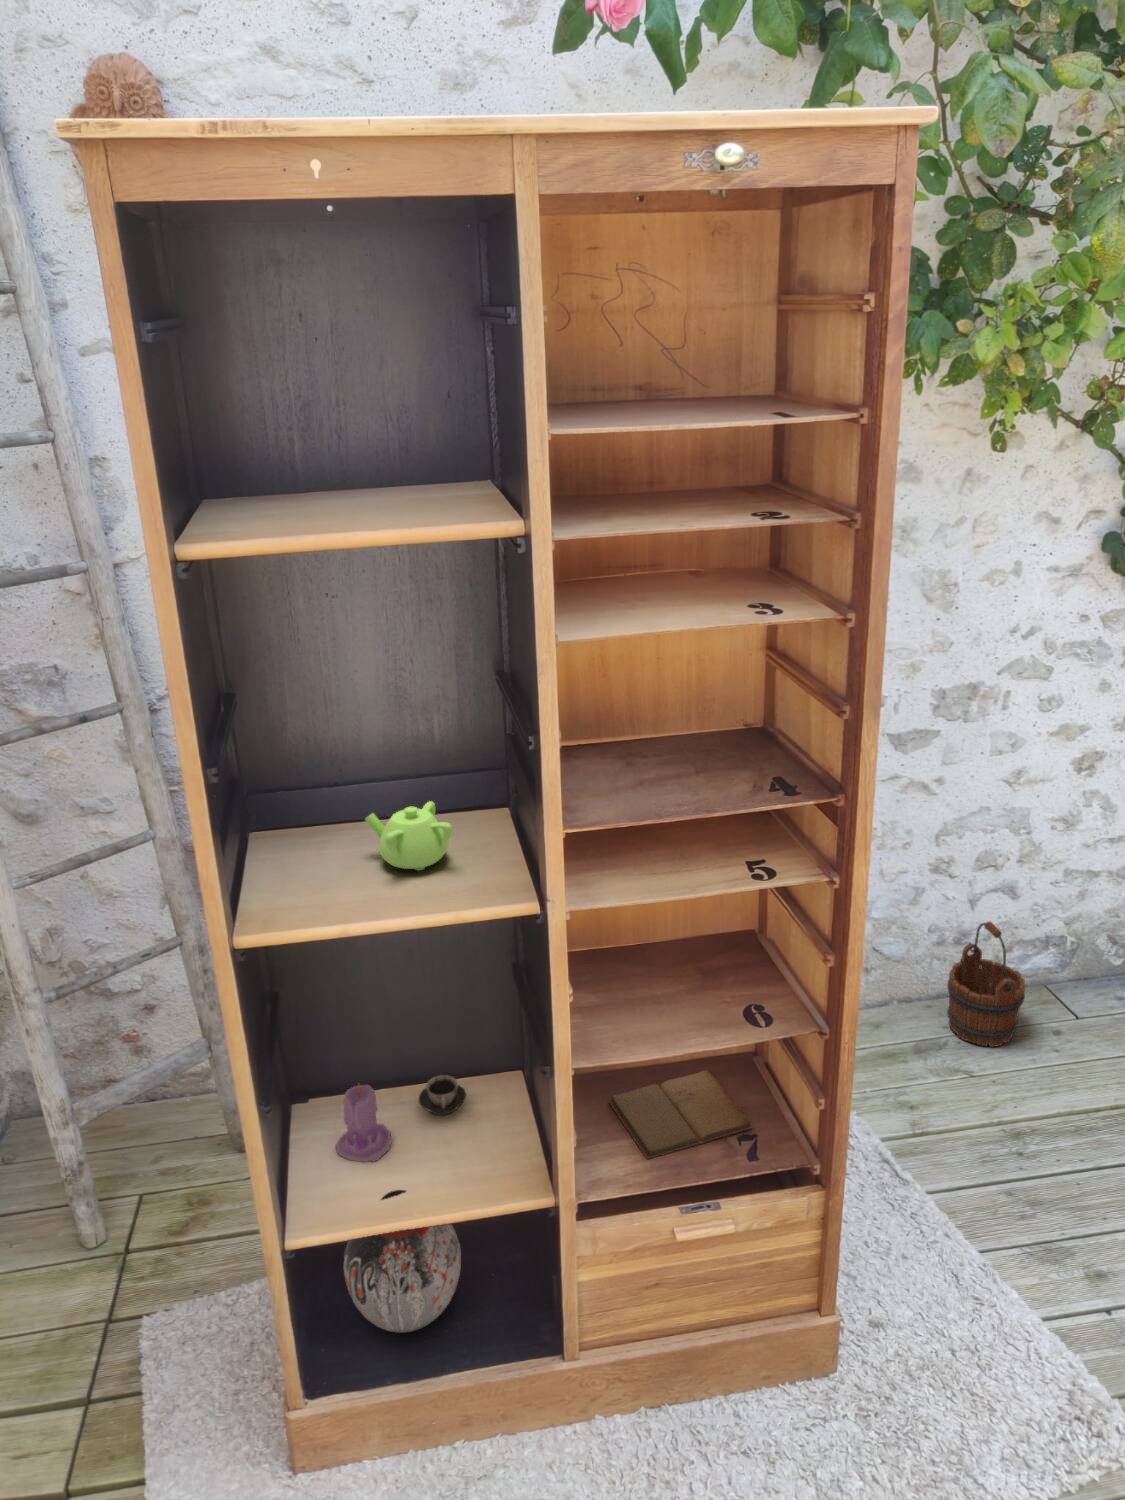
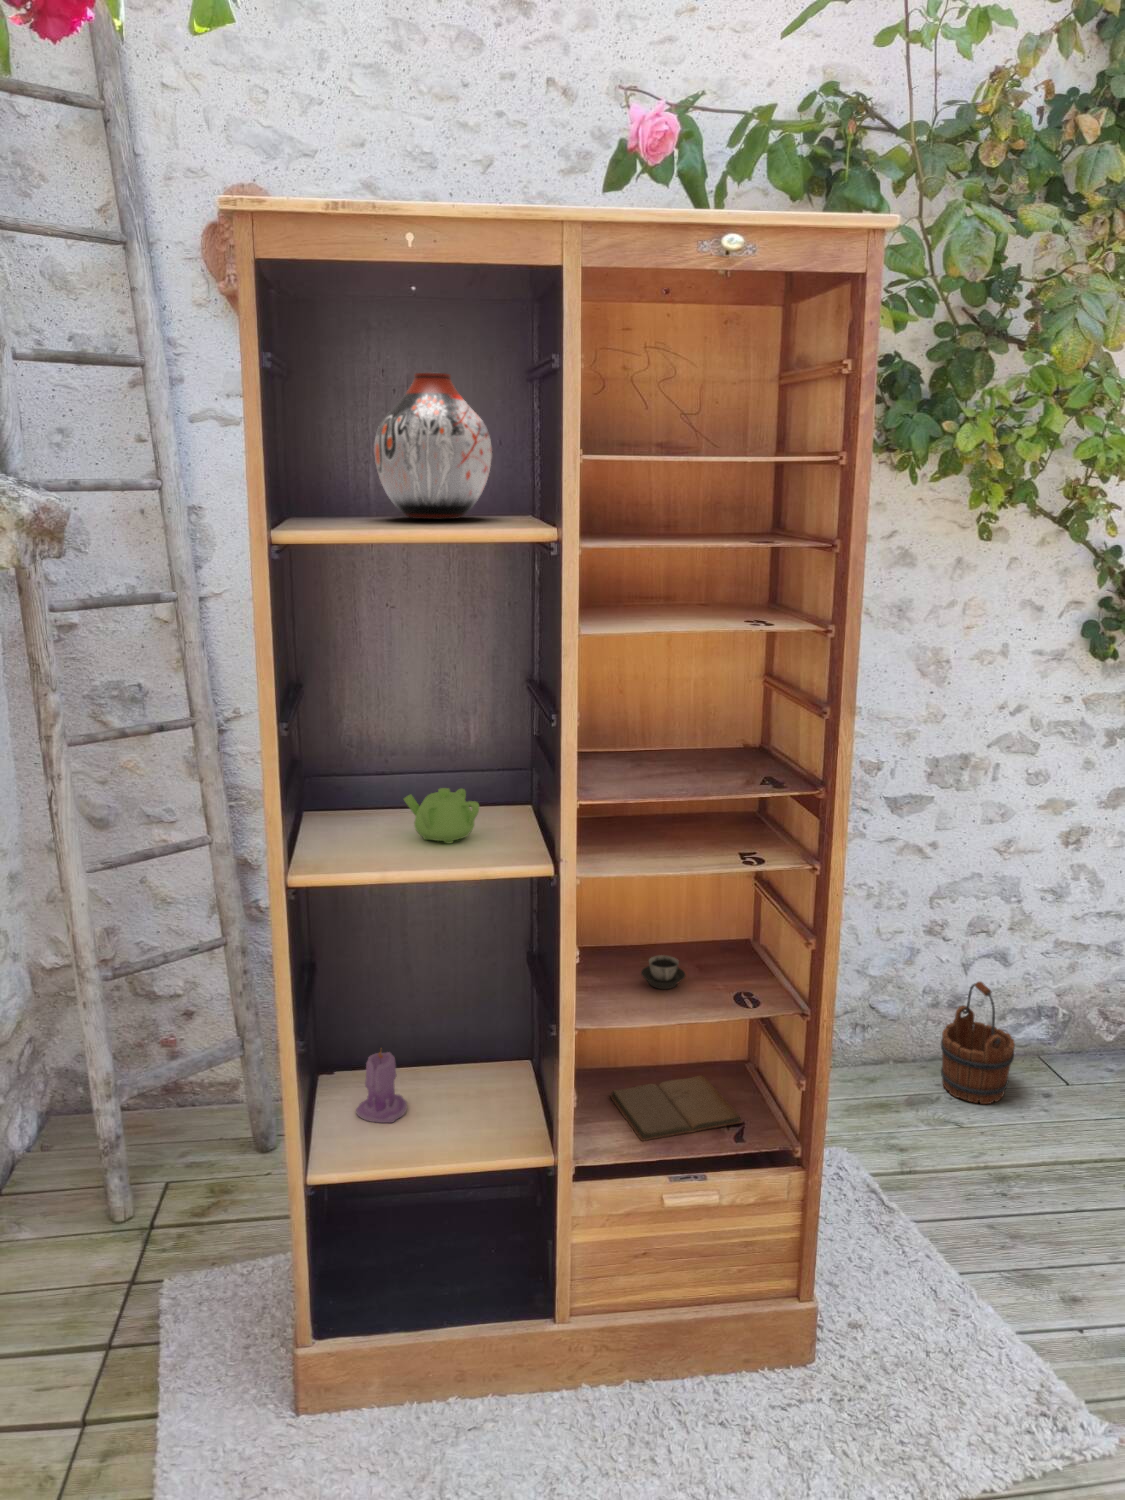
cup: present [419,1075,466,1115] -> present [641,955,685,989]
vase: present [344,1190,461,1333] -> present [374,372,492,519]

